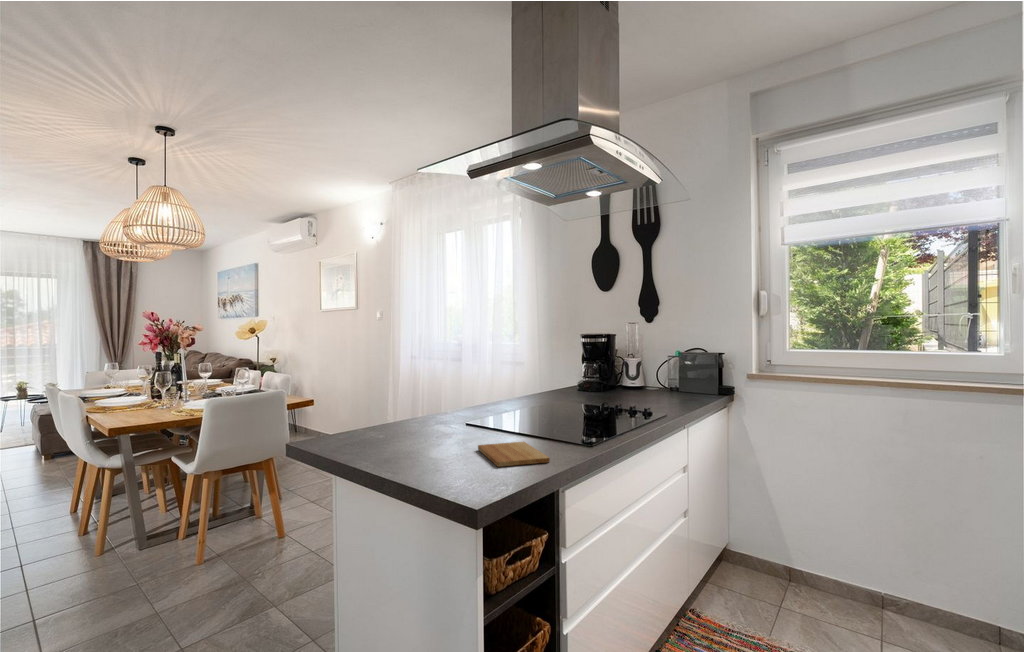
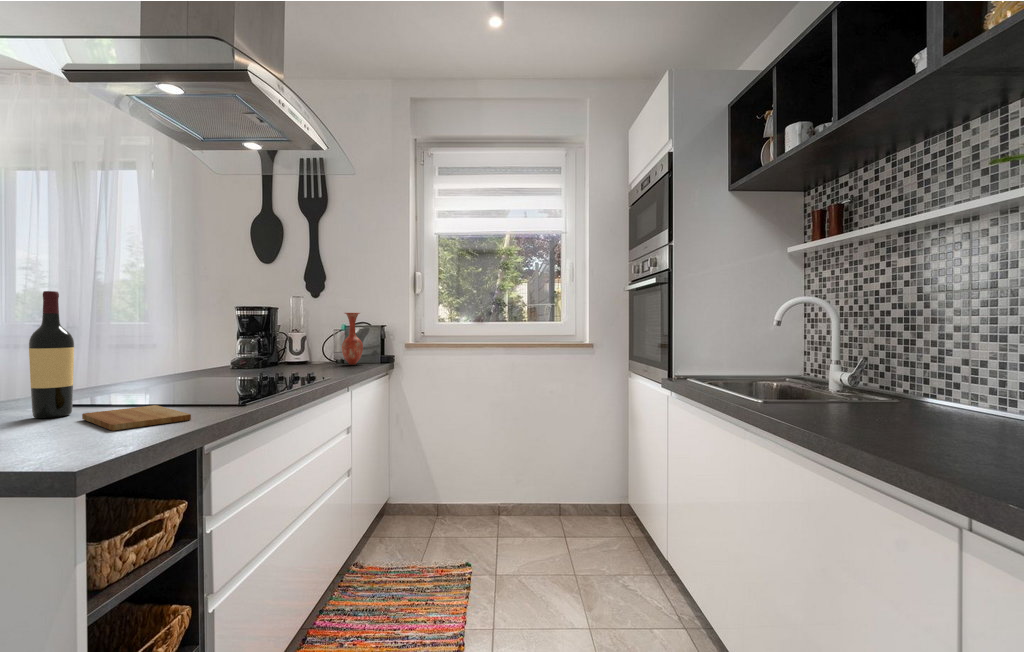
vase: none [677,341,699,396] -> present [342,313,363,365]
wine bottle: none [447,348,472,444] -> present [29,291,74,418]

